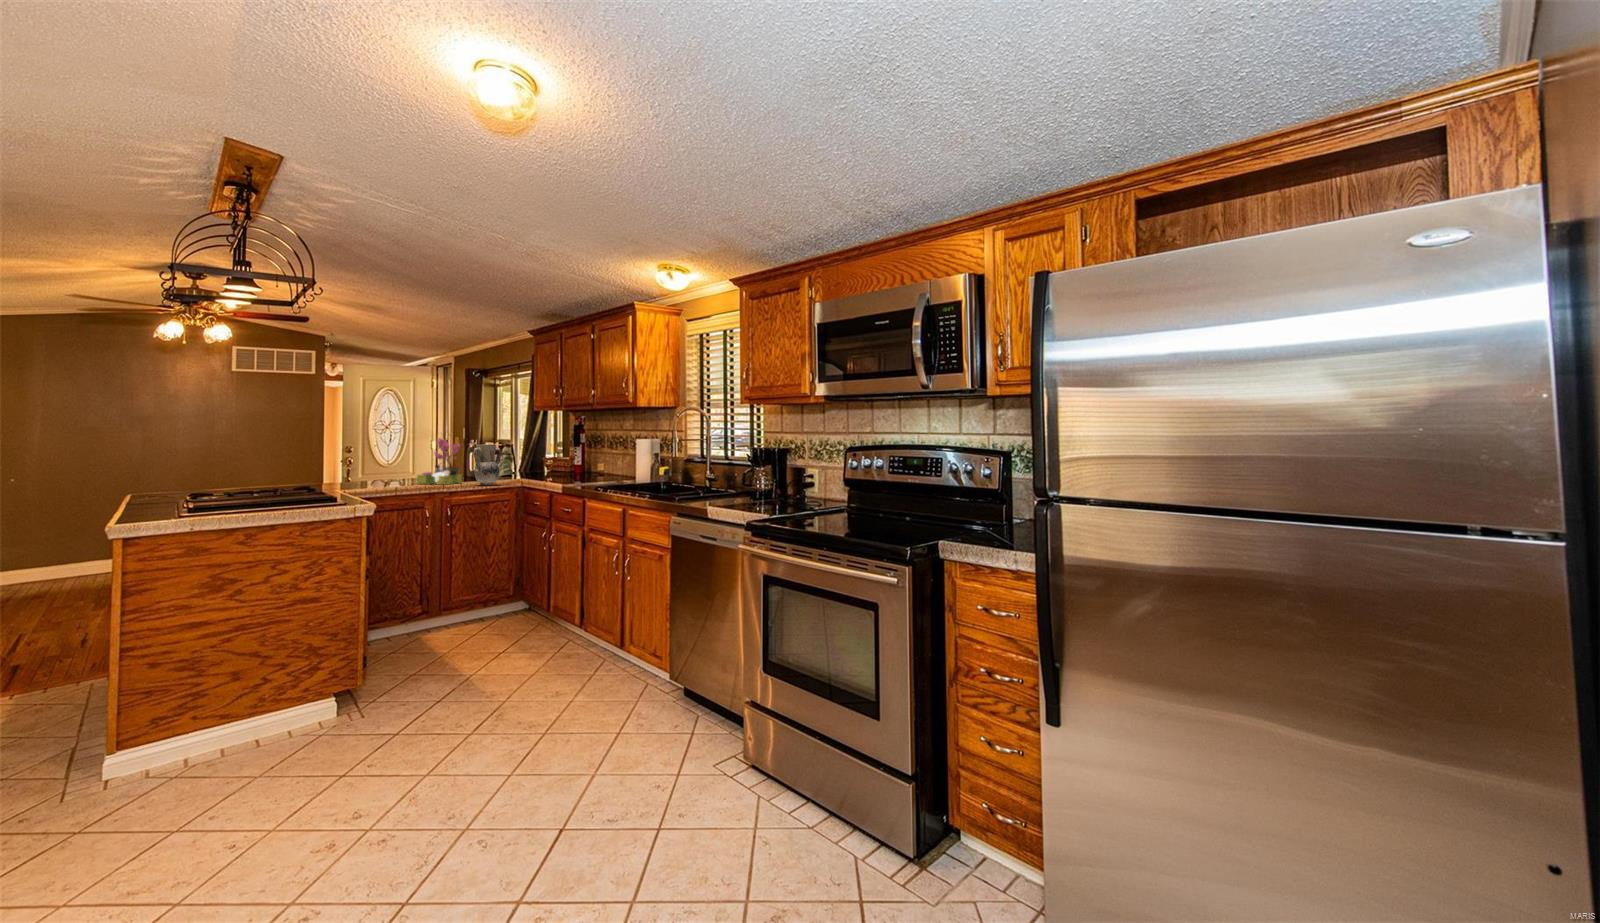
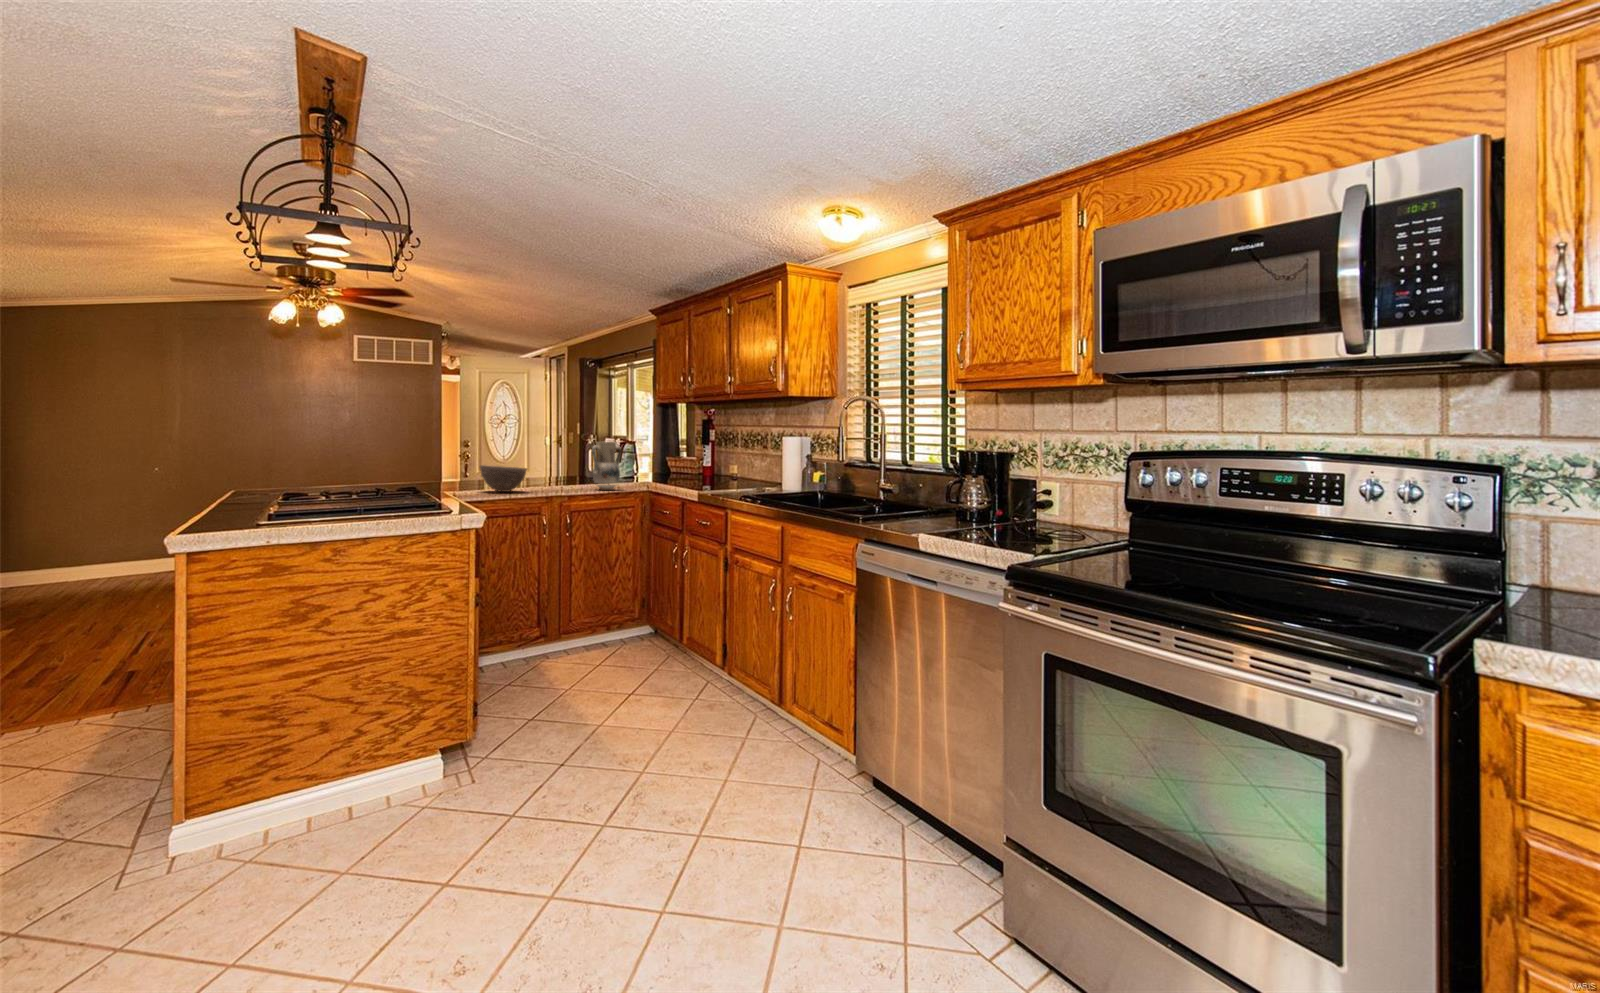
flower arrangement: present [417,438,462,485] -> none [531,432,579,488]
bowl: none [369,466,414,489] -> present [480,465,527,492]

